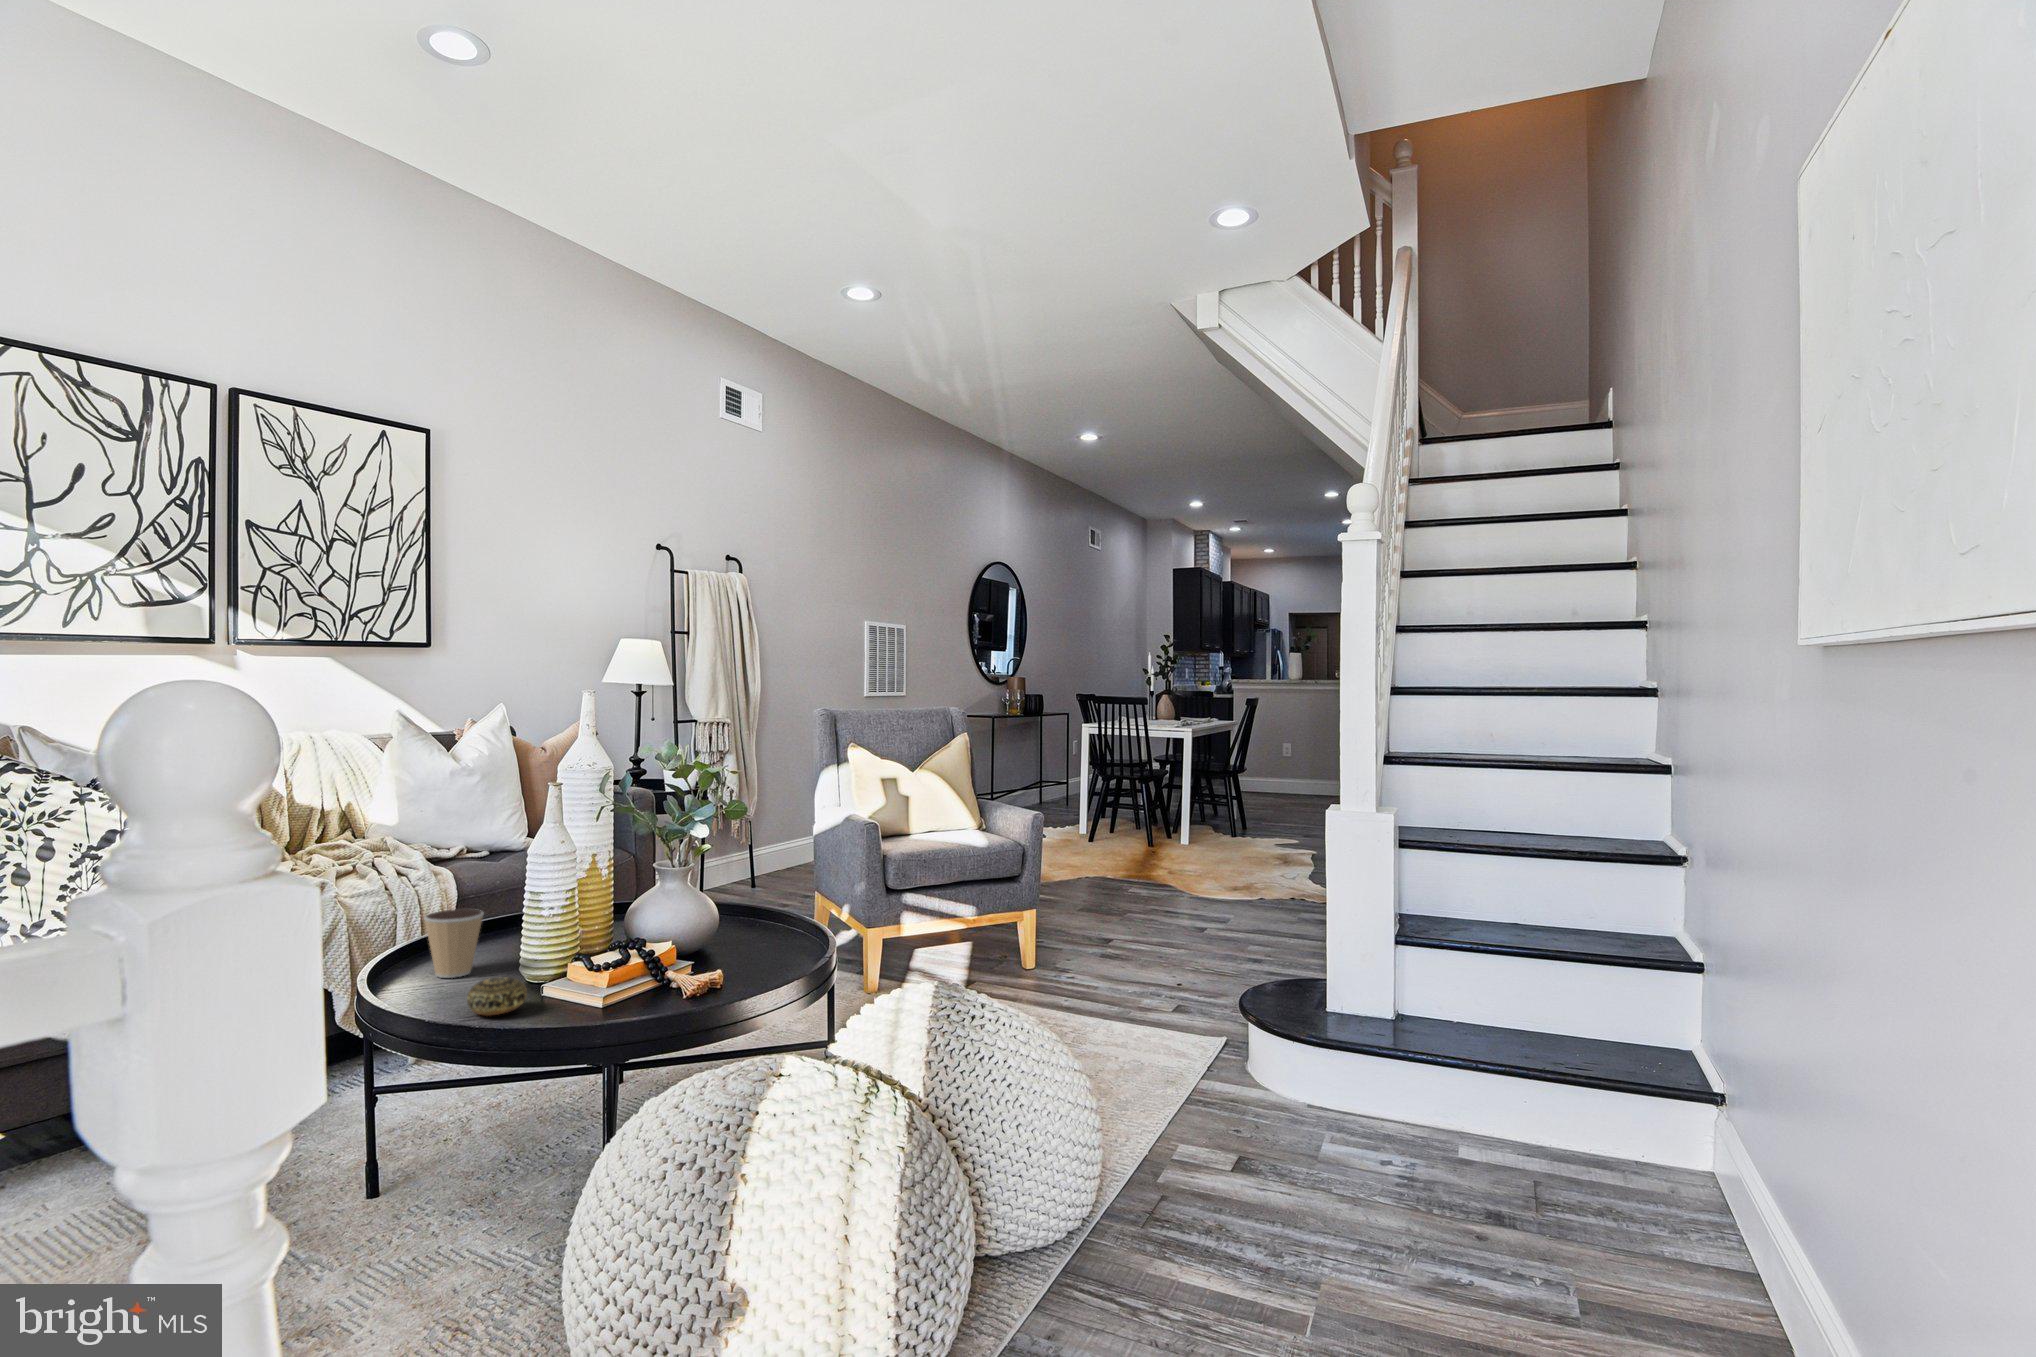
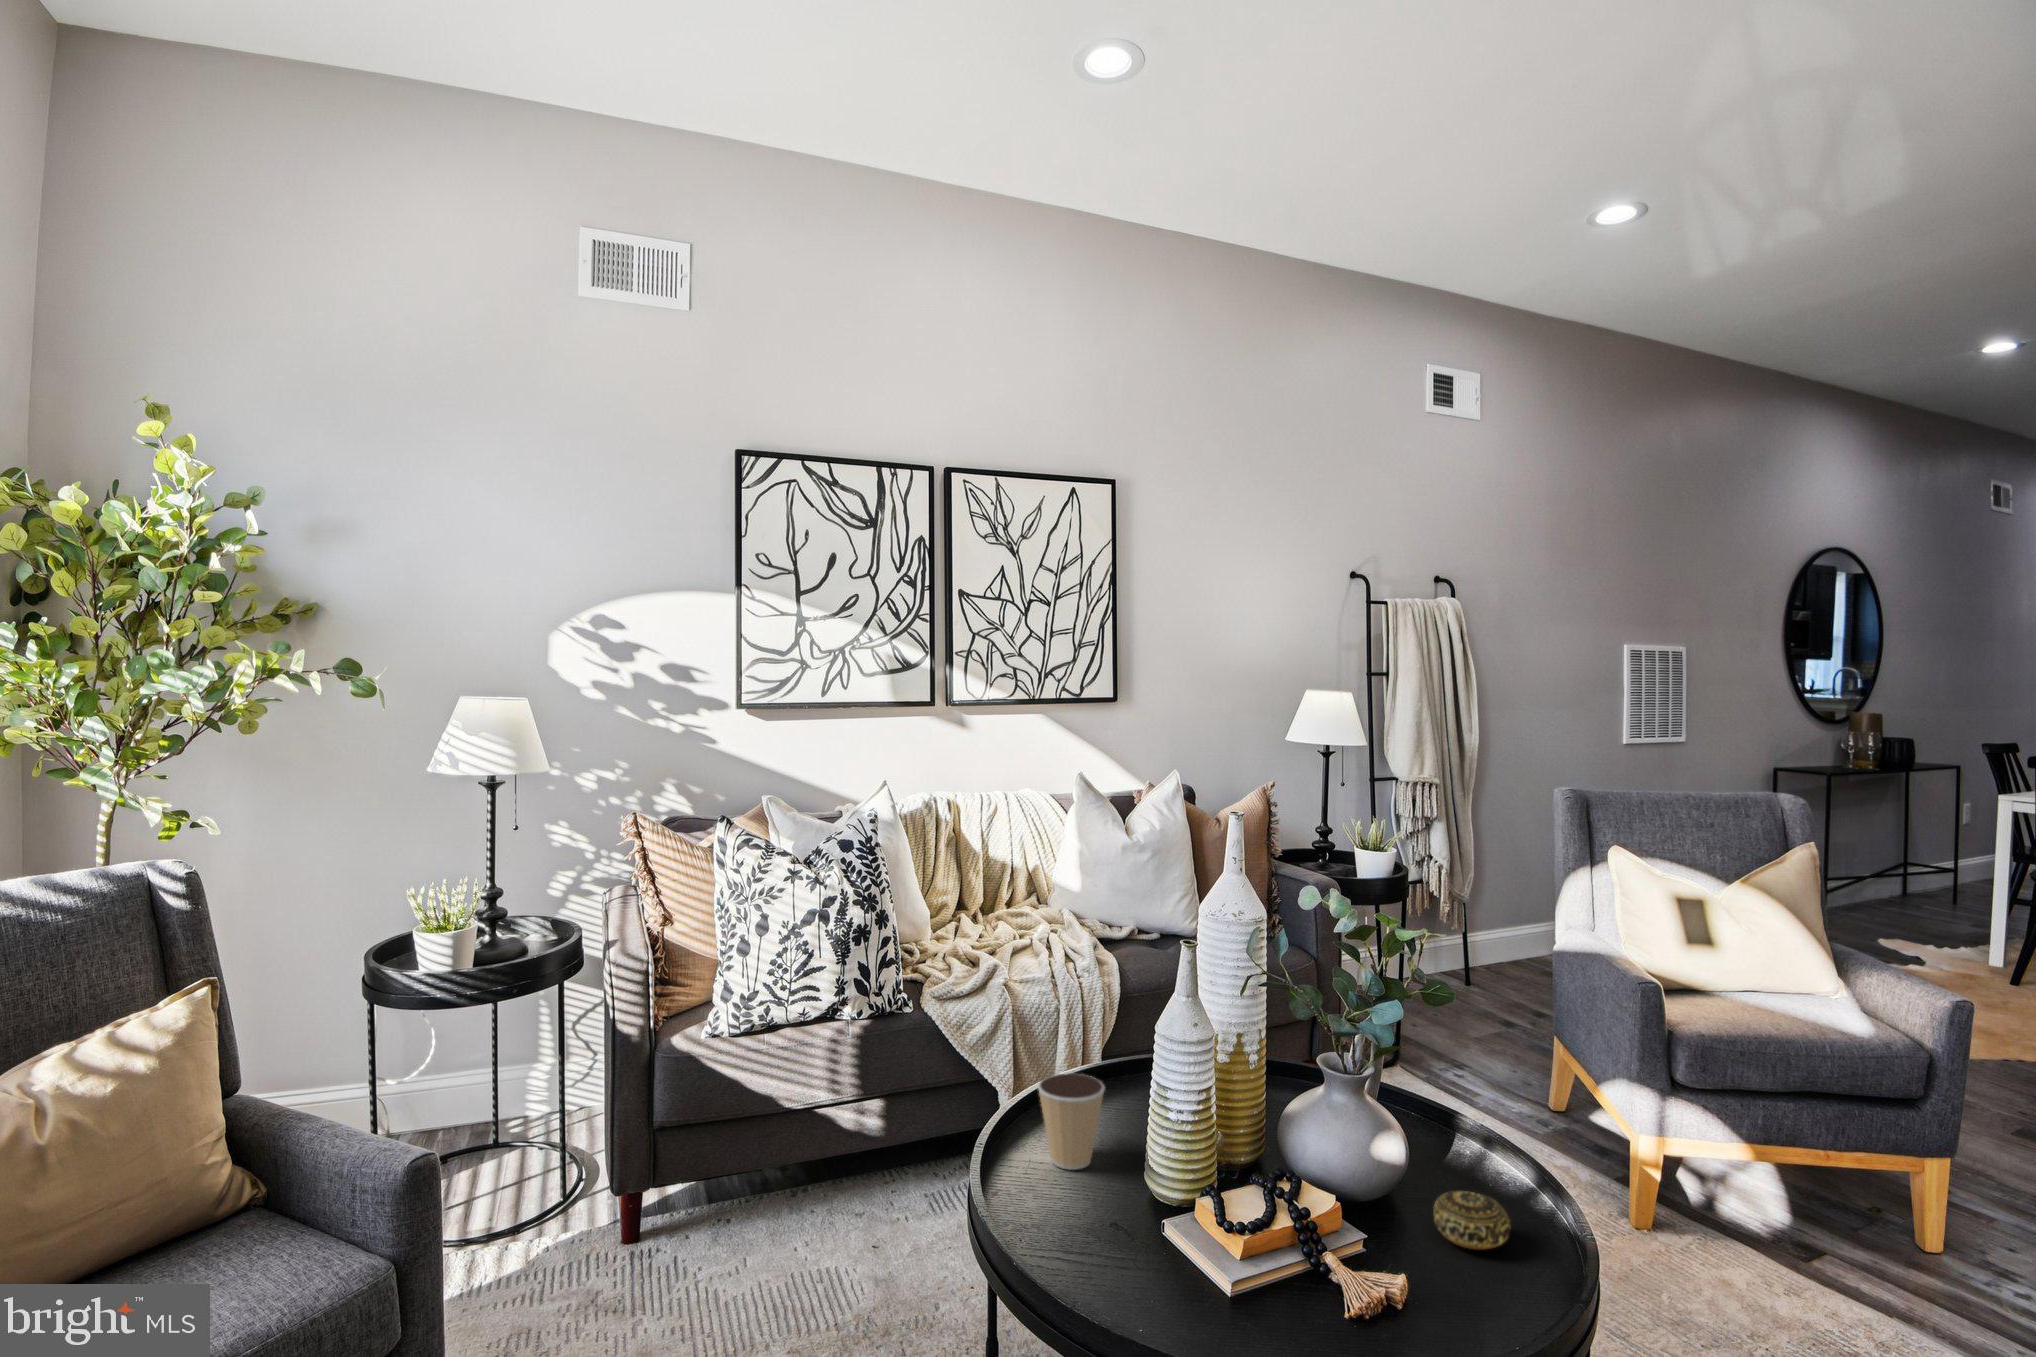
decorative ball: present [467,977,527,1016] -> present [1433,1191,1510,1249]

